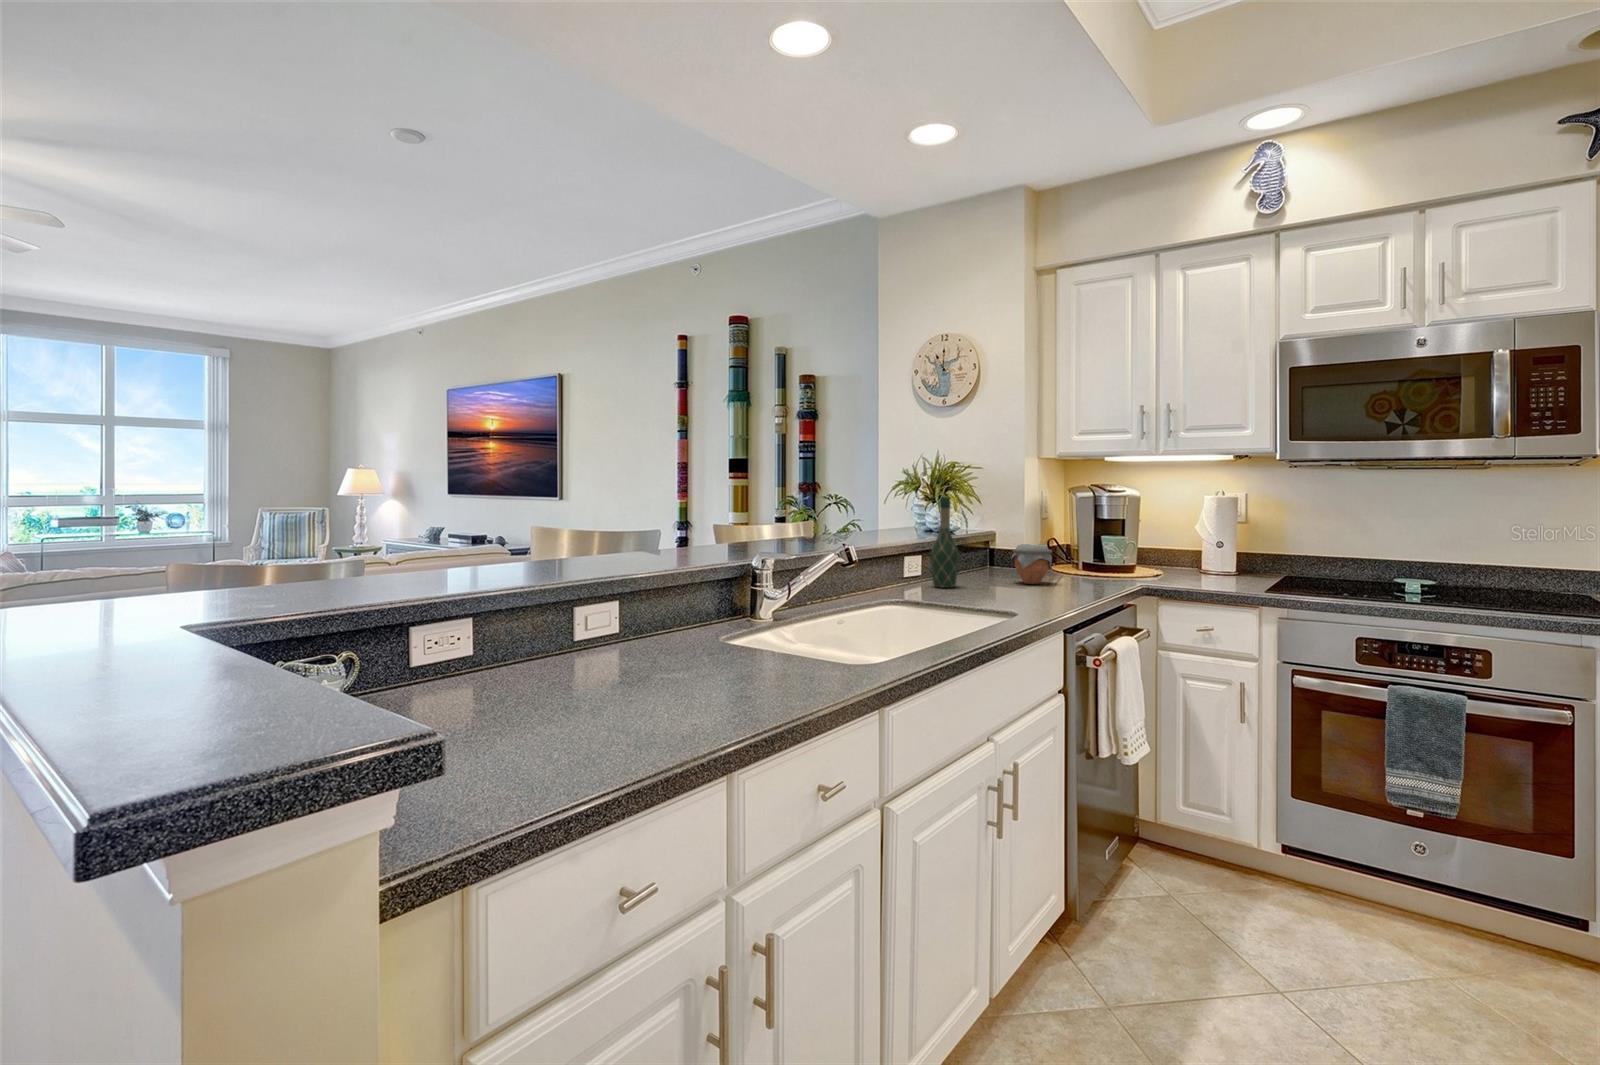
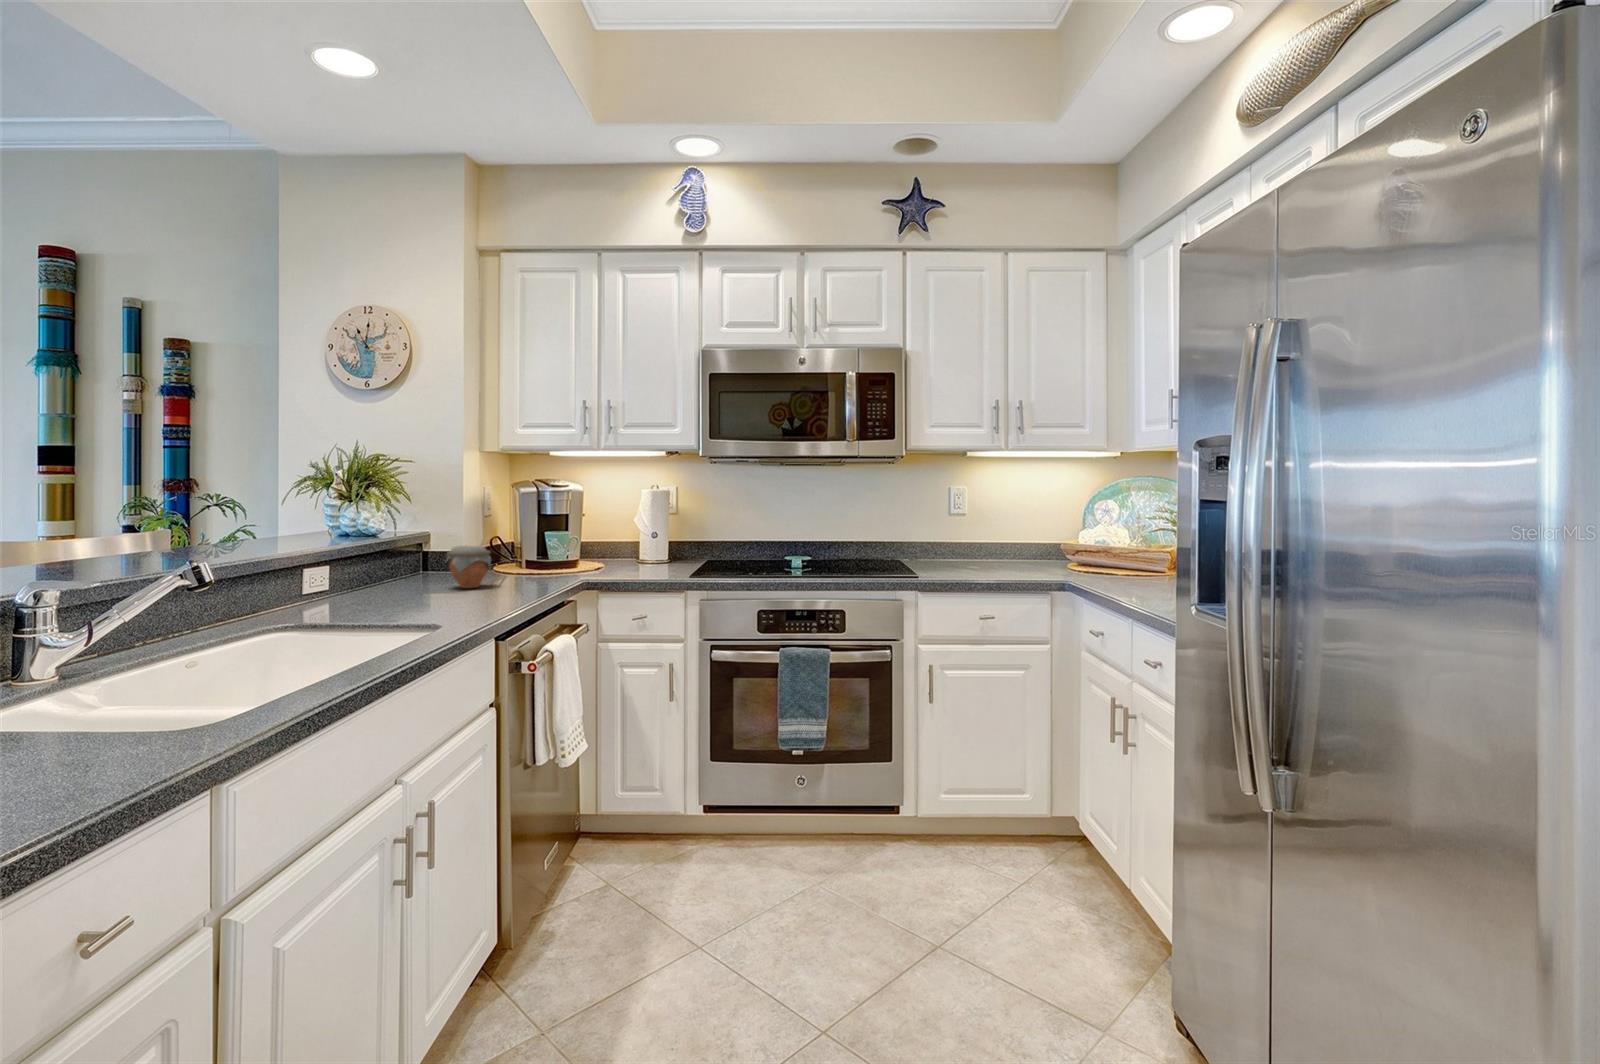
wine bottle: present [930,497,959,588] -> none [341,496,379,601]

